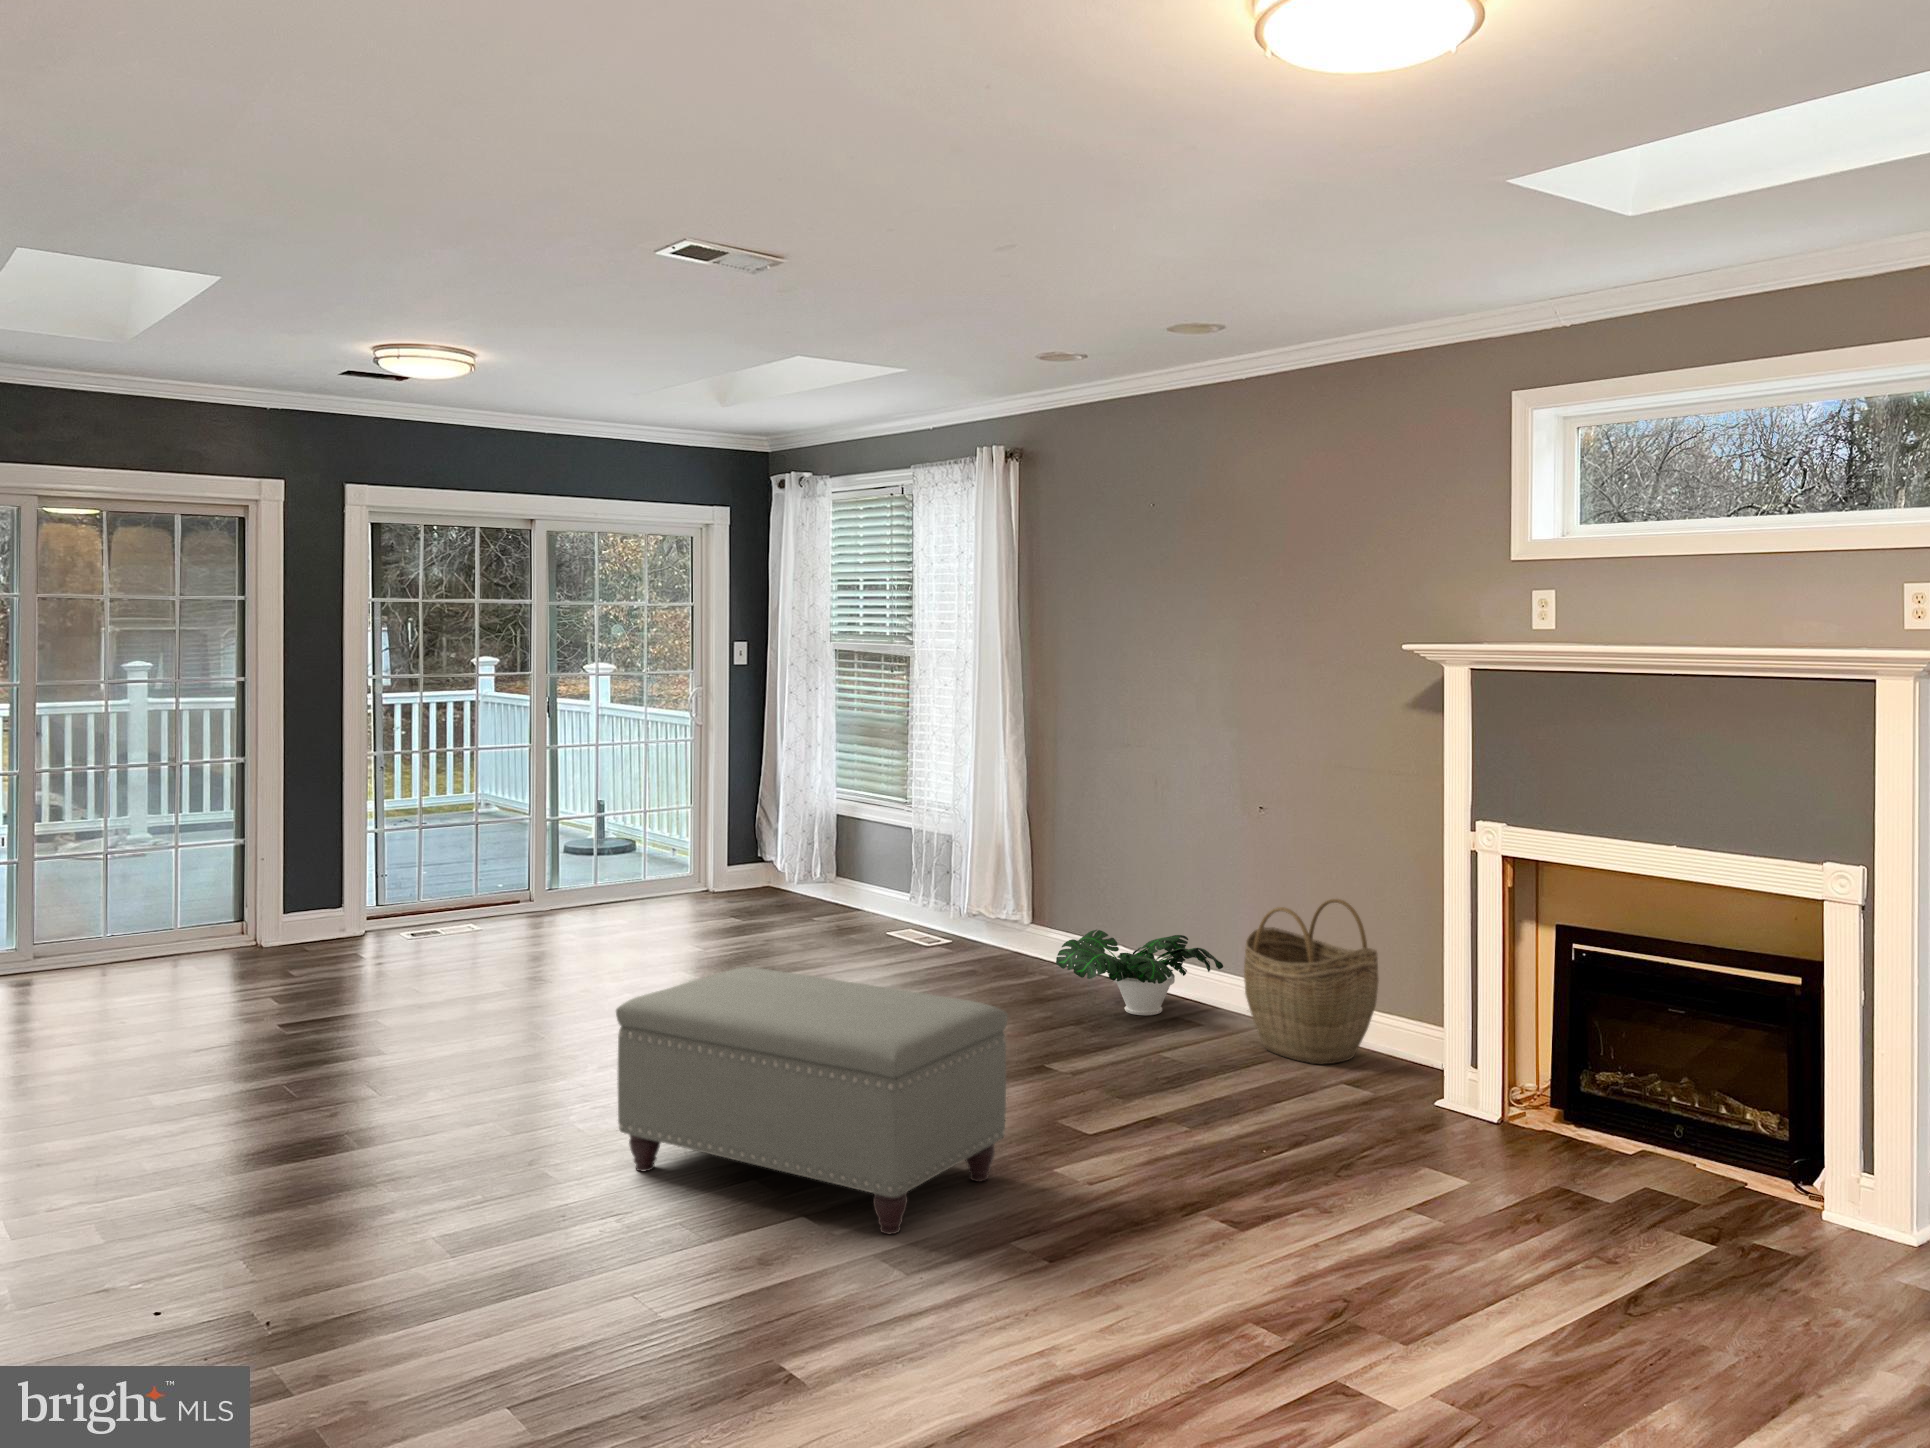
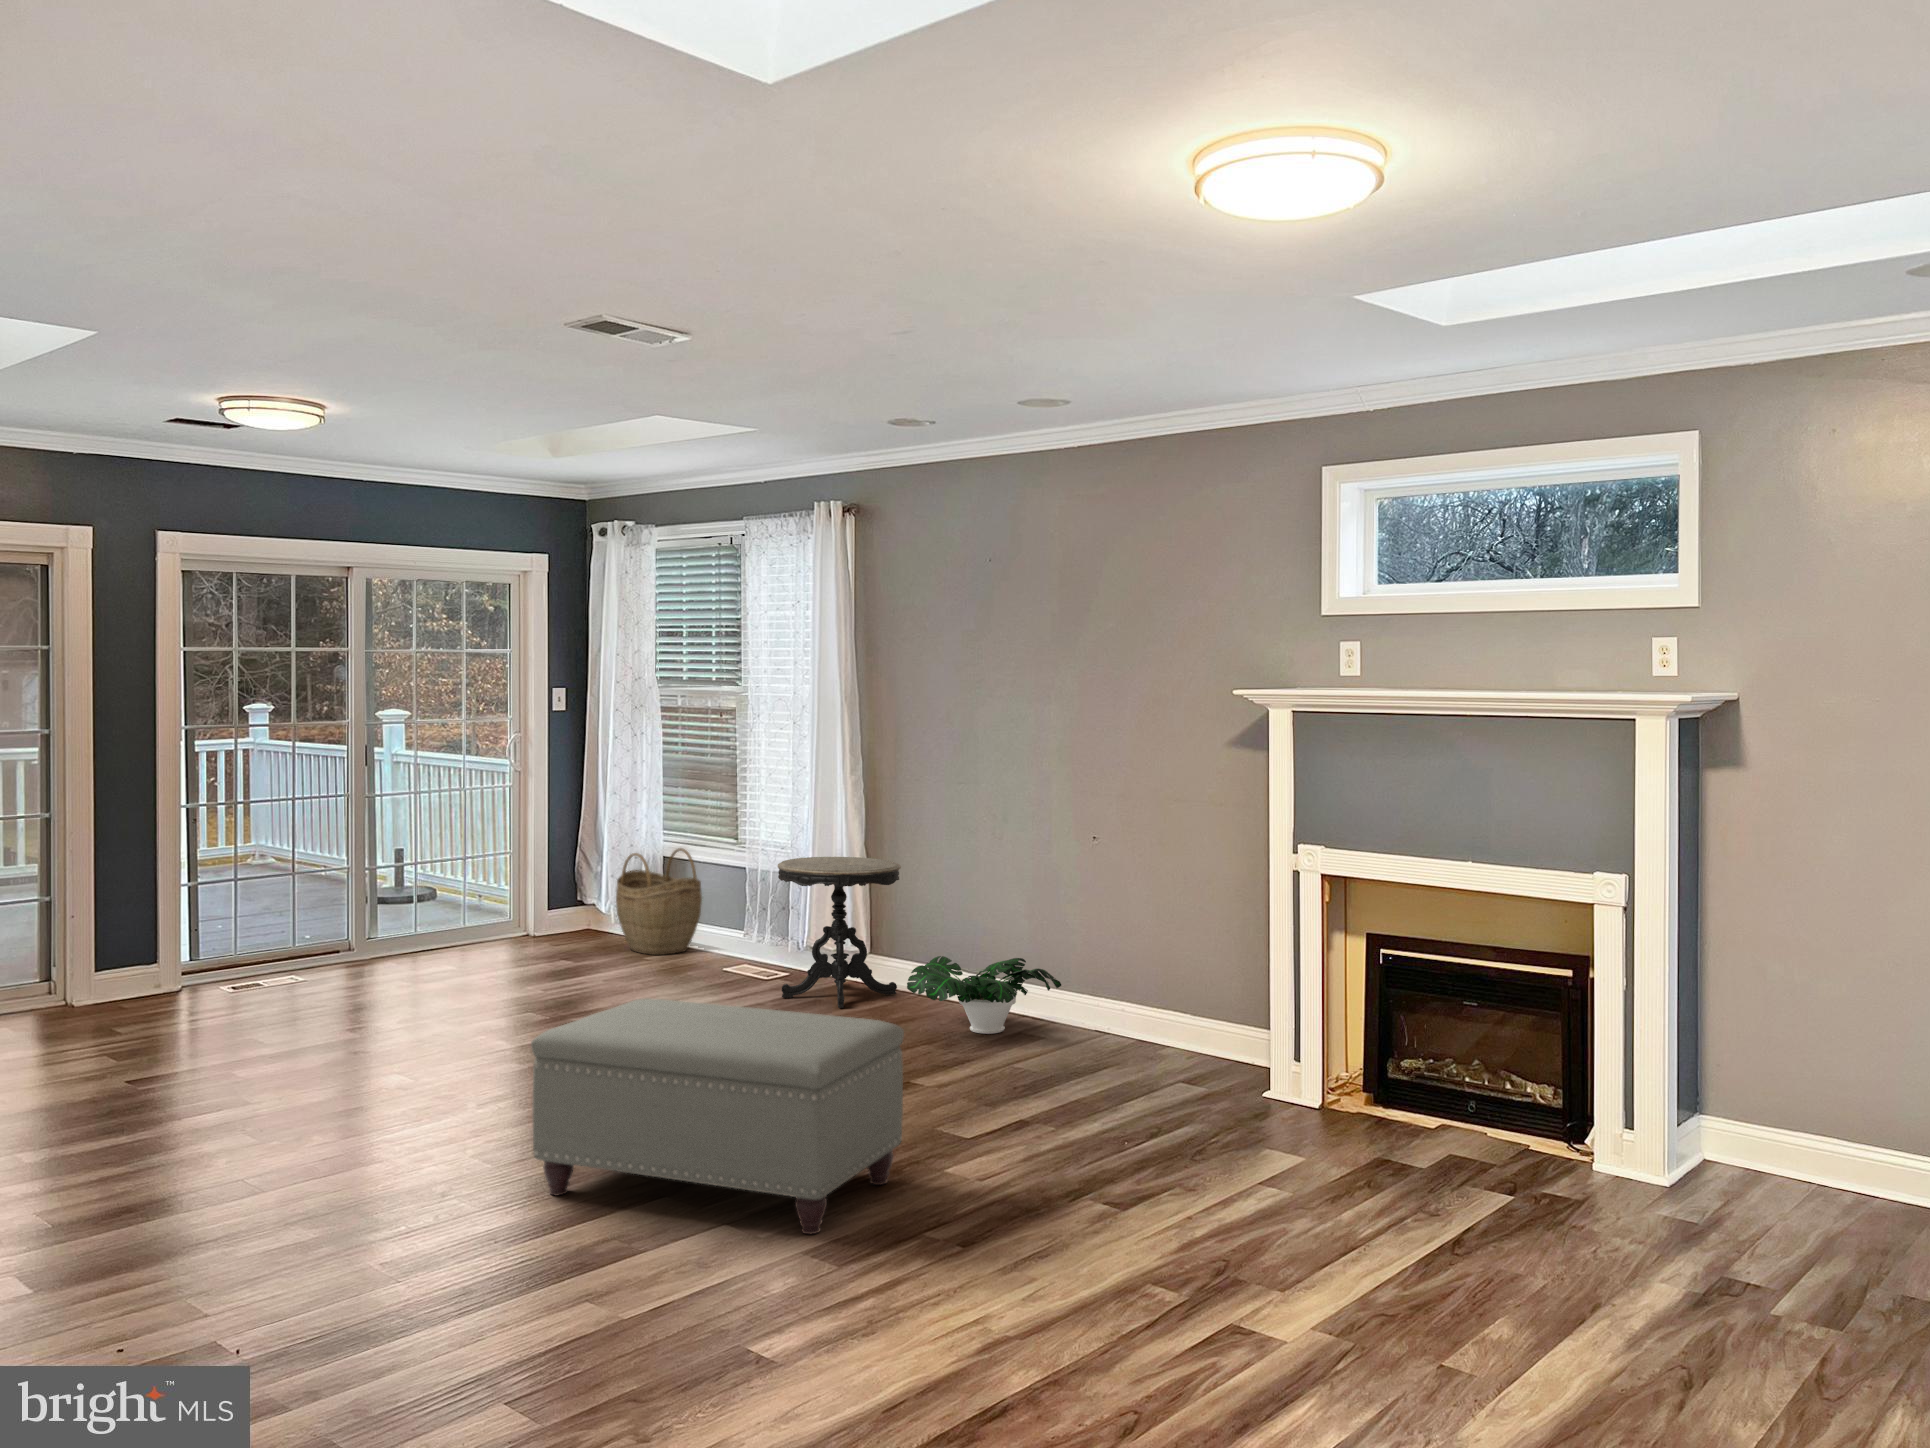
side table: none [935,821,1062,980] -> present [778,857,901,1008]
woven basket: present [1244,899,1379,1064] -> present [616,848,702,955]

